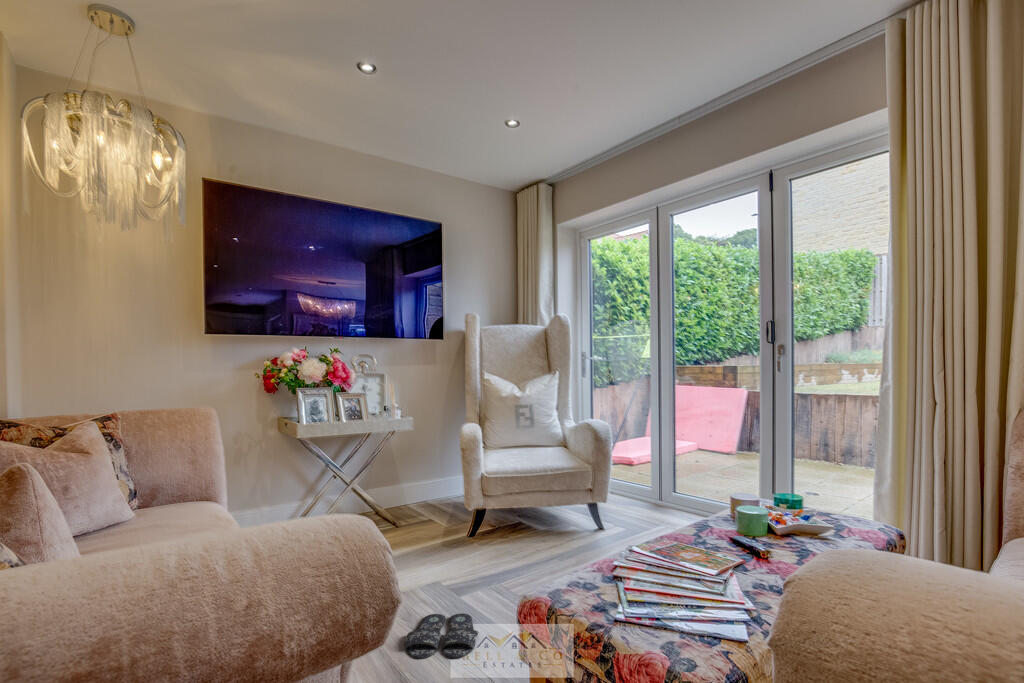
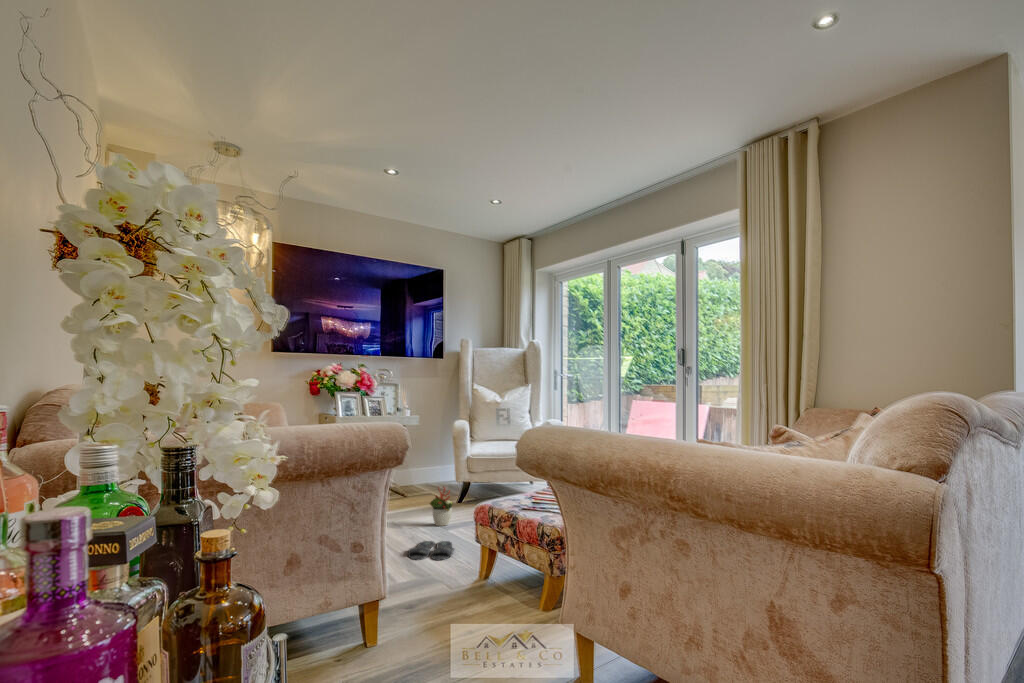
decorative plant: none [434,522,468,581] -> present [430,487,453,526]

